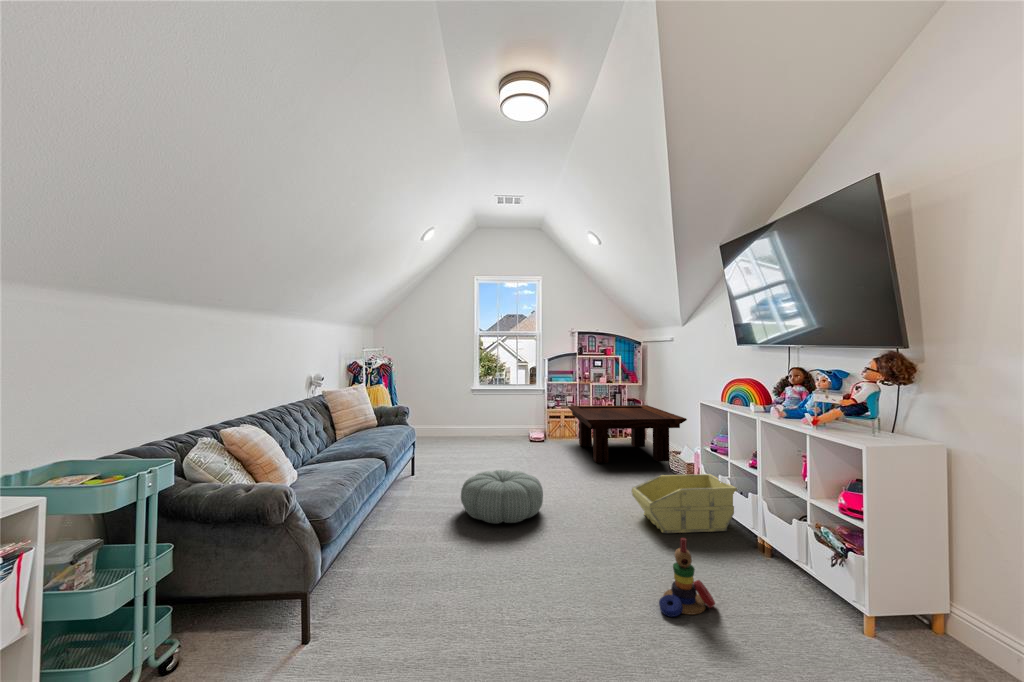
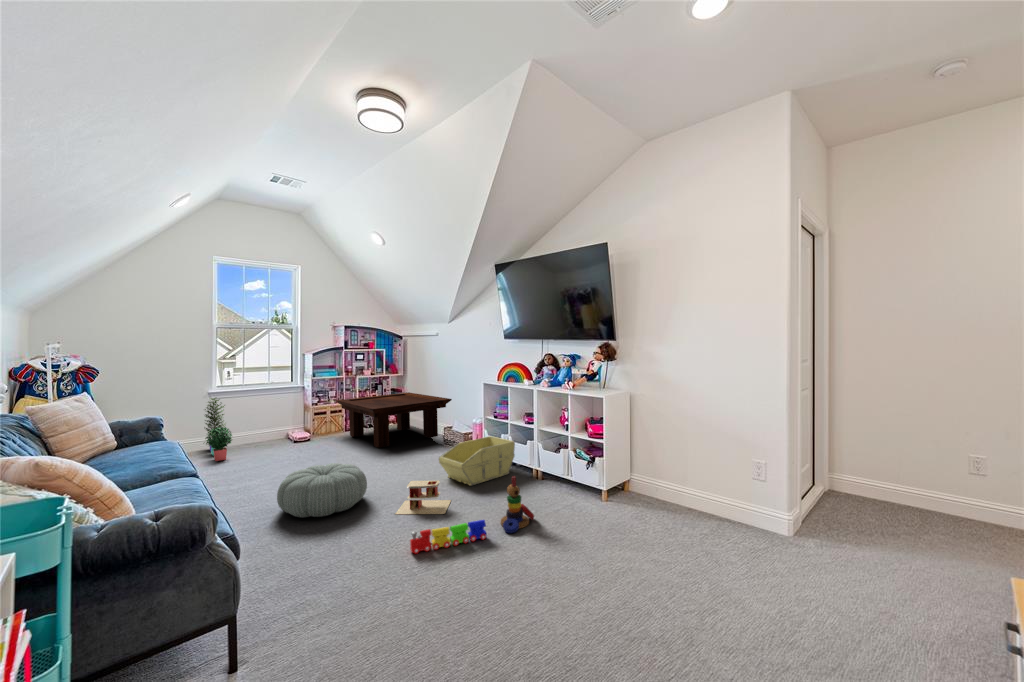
potted plant: none [456,392,479,449] -> present [205,397,232,461]
toy house: none [555,509,626,560] -> present [395,481,451,514]
toy train: none [536,570,631,611] -> present [410,520,486,554]

